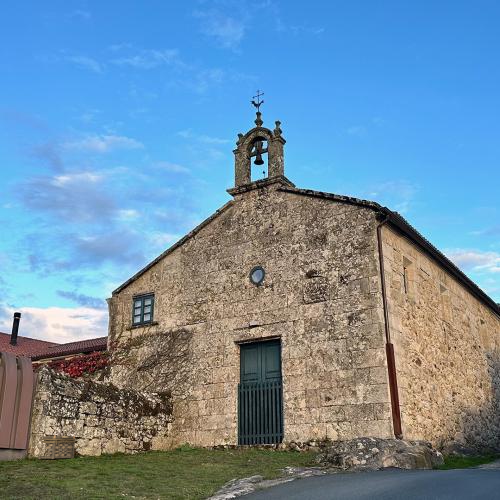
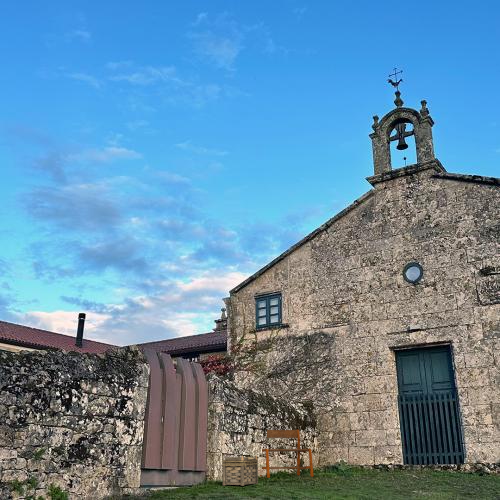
bench: none [93,414,139,454] -> present [260,429,314,478]

